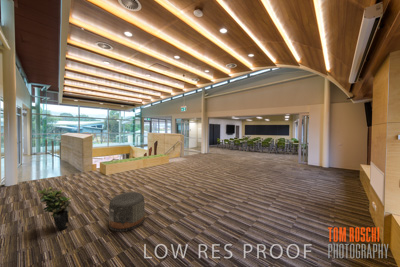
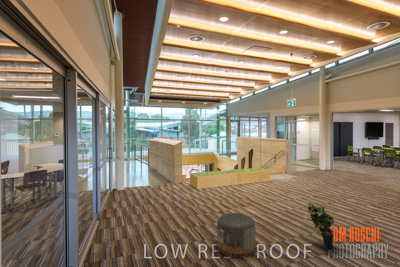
potted plant: present [38,187,71,230] -> present [308,200,337,249]

